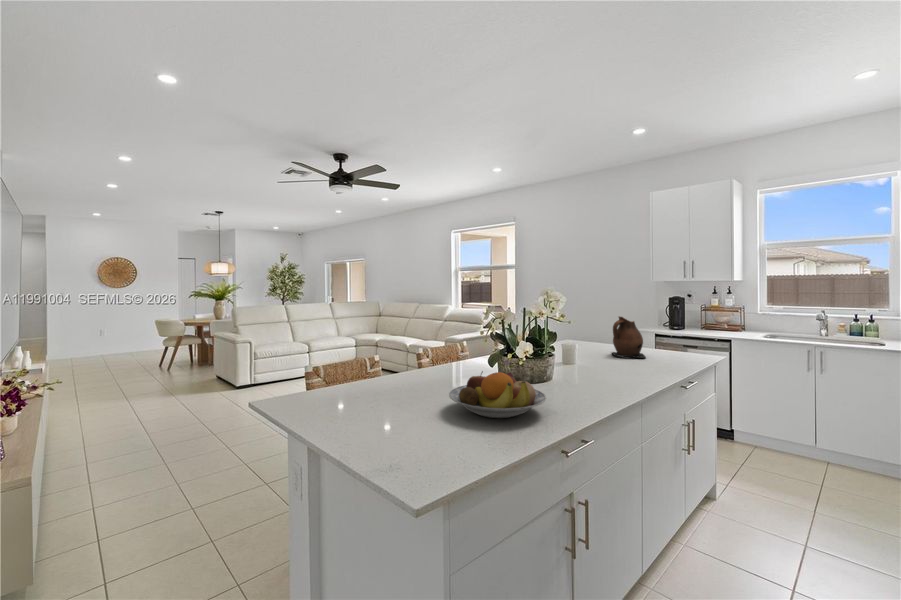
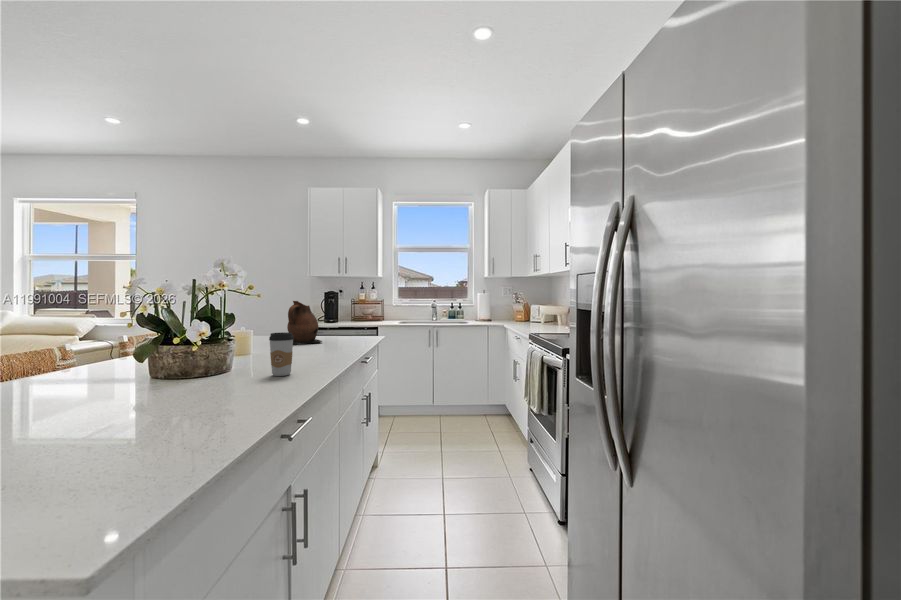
coffee cup: none [575,356,596,394] -> present [269,332,294,376]
fruit bowl: present [449,371,546,418] -> none [82,352,250,419]

